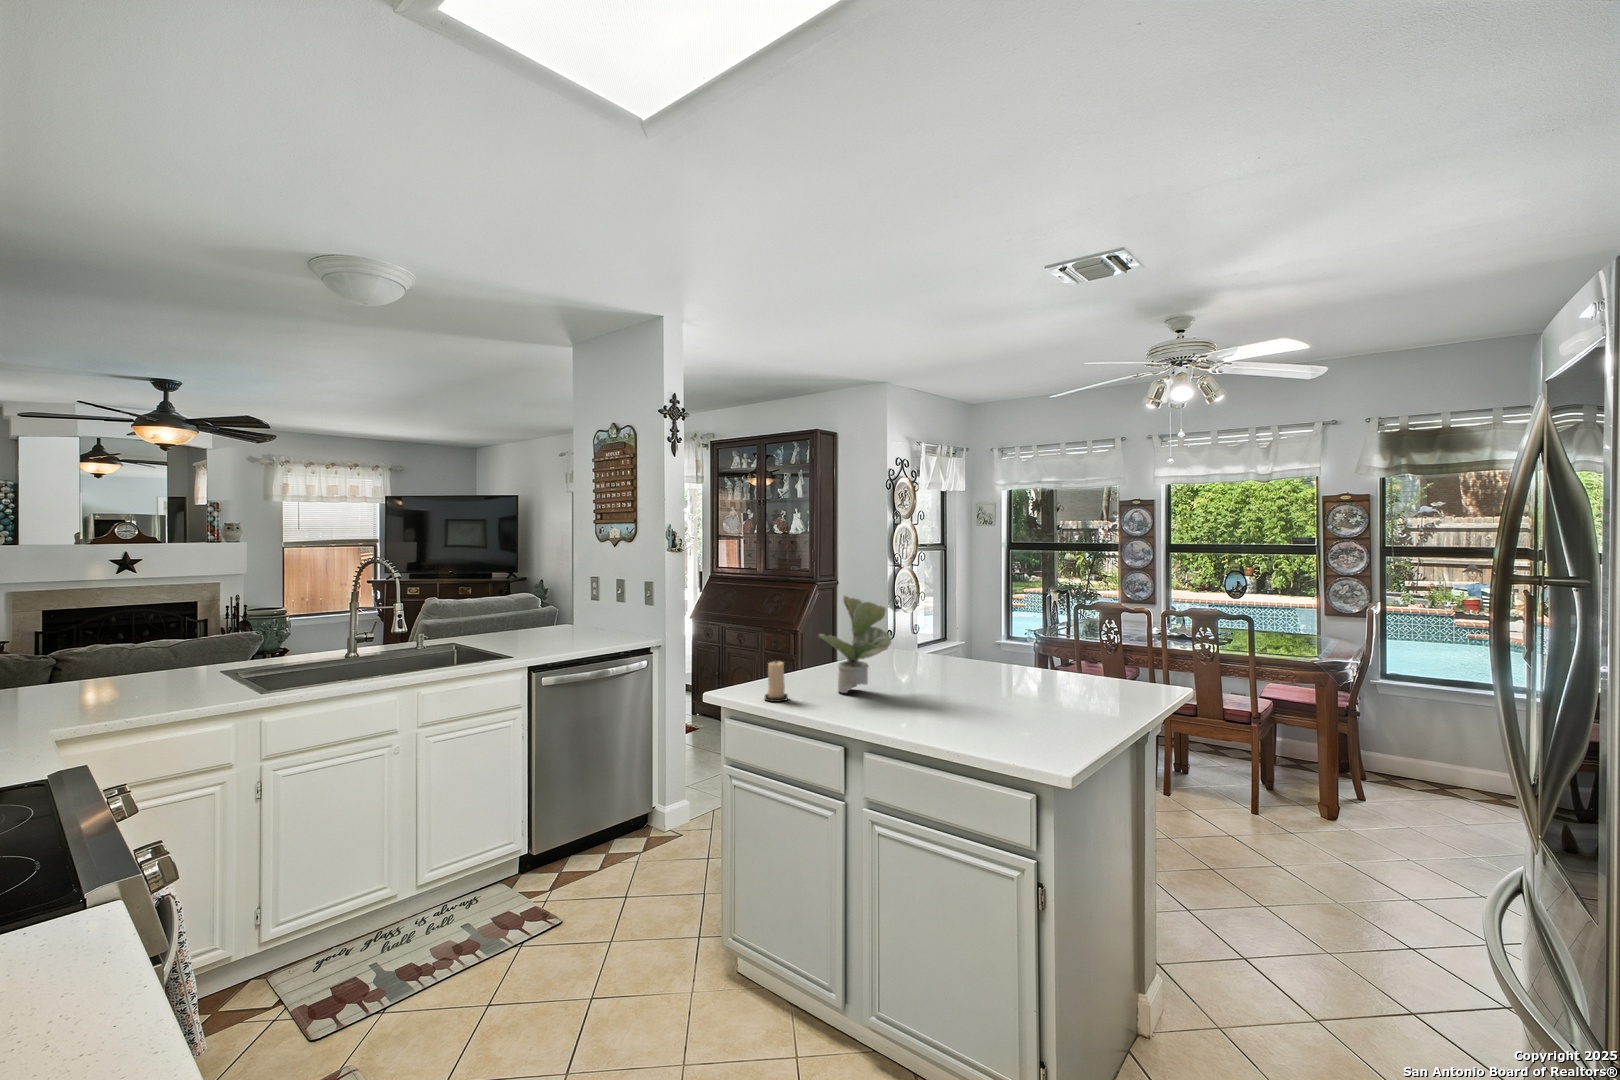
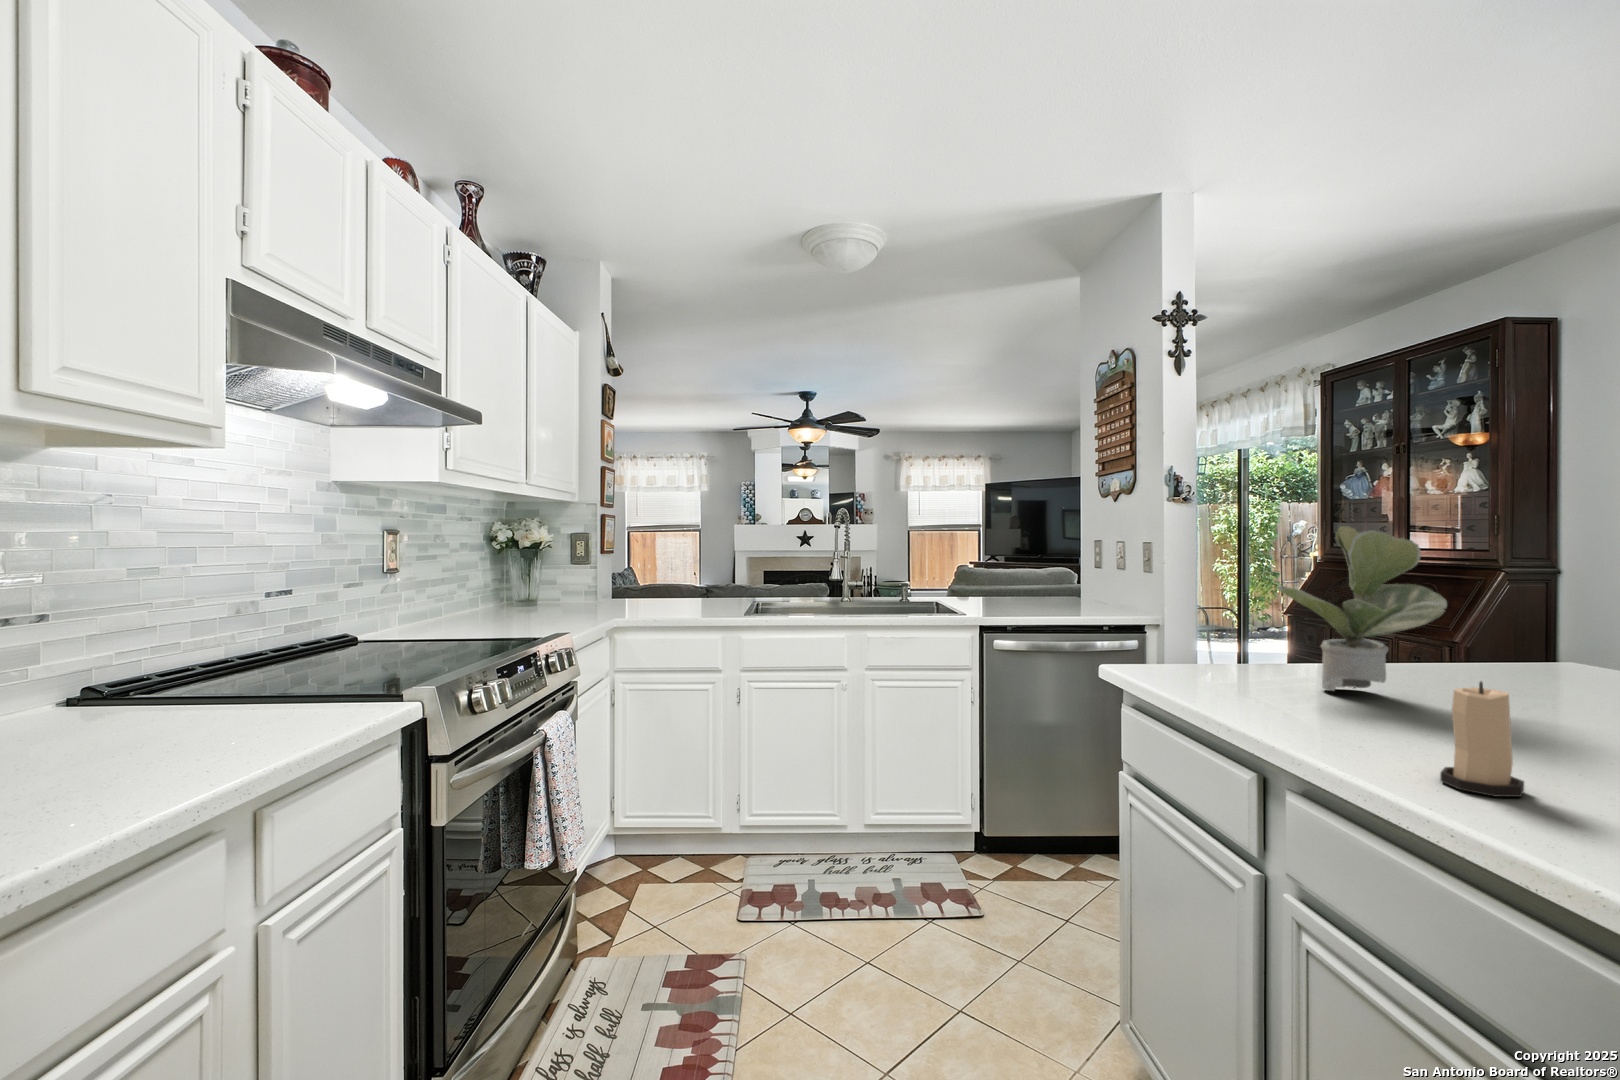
candle: present [765,661,788,702] -> present [1440,682,1524,797]

